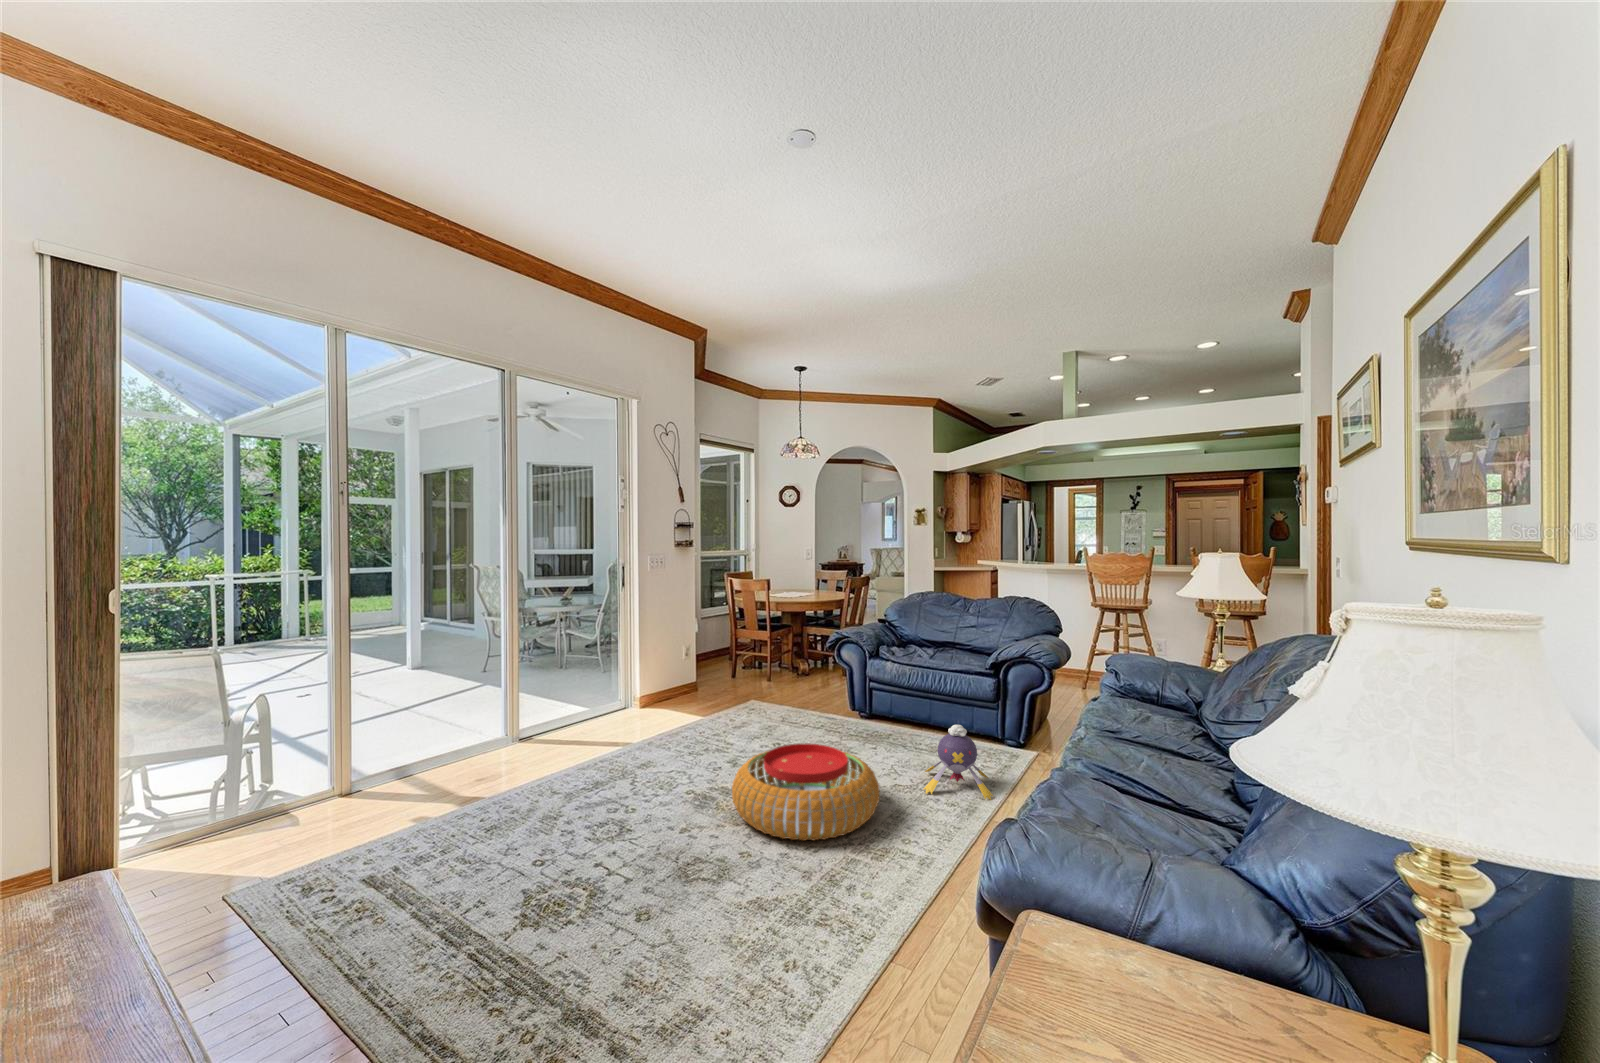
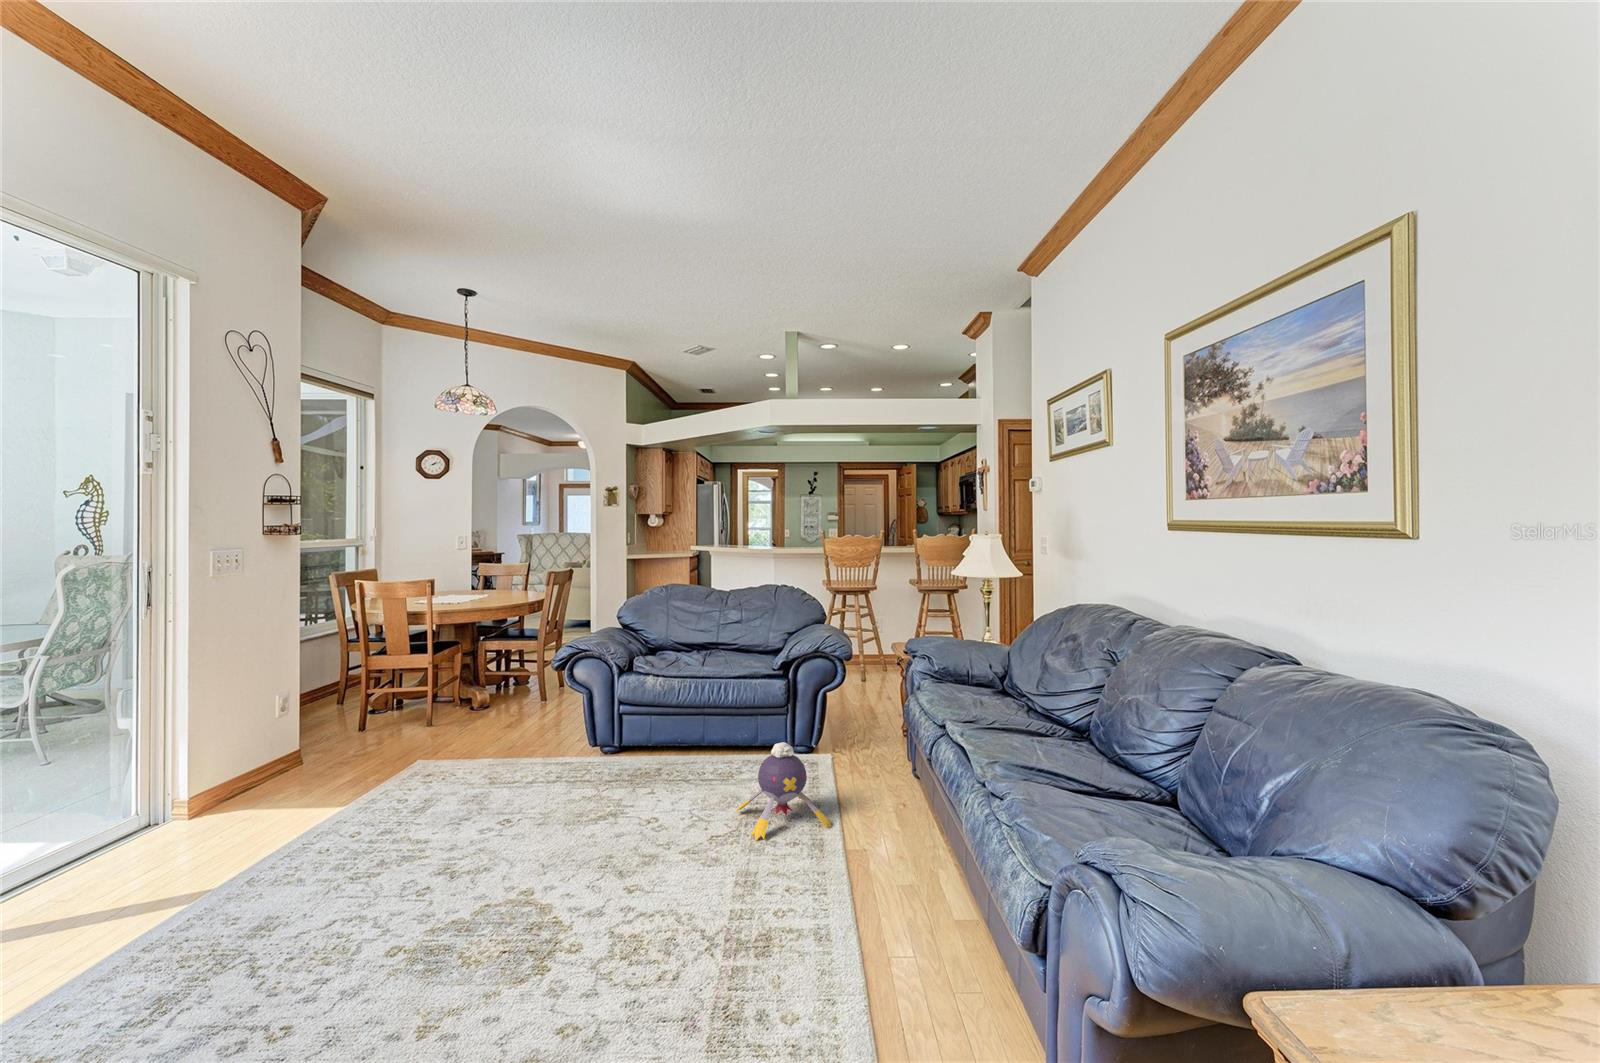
pouf: present [732,743,879,841] -> none [492,810,726,977]

